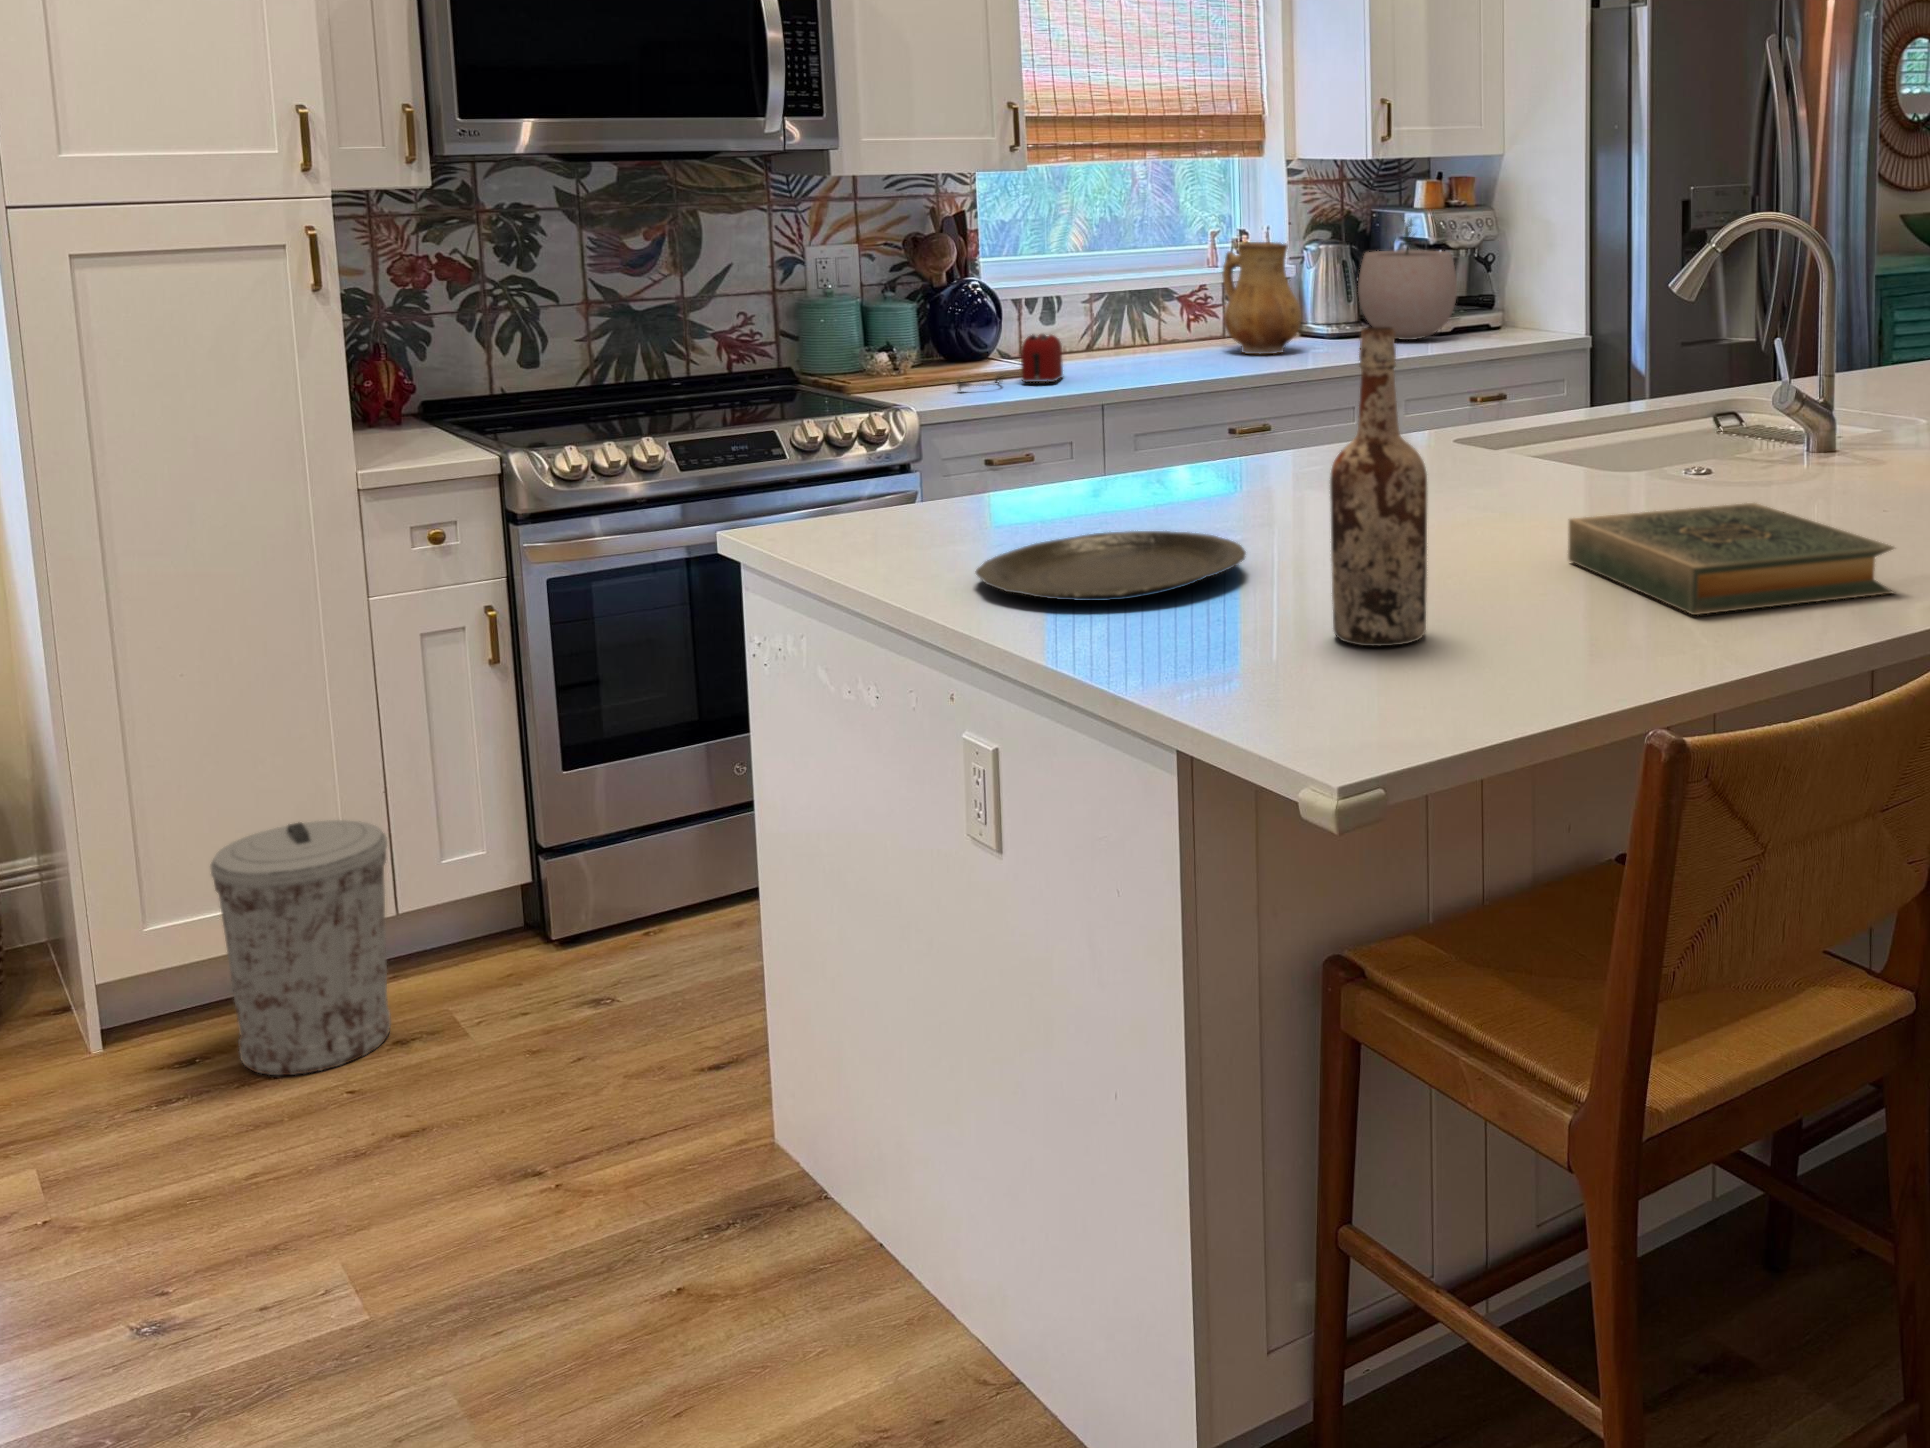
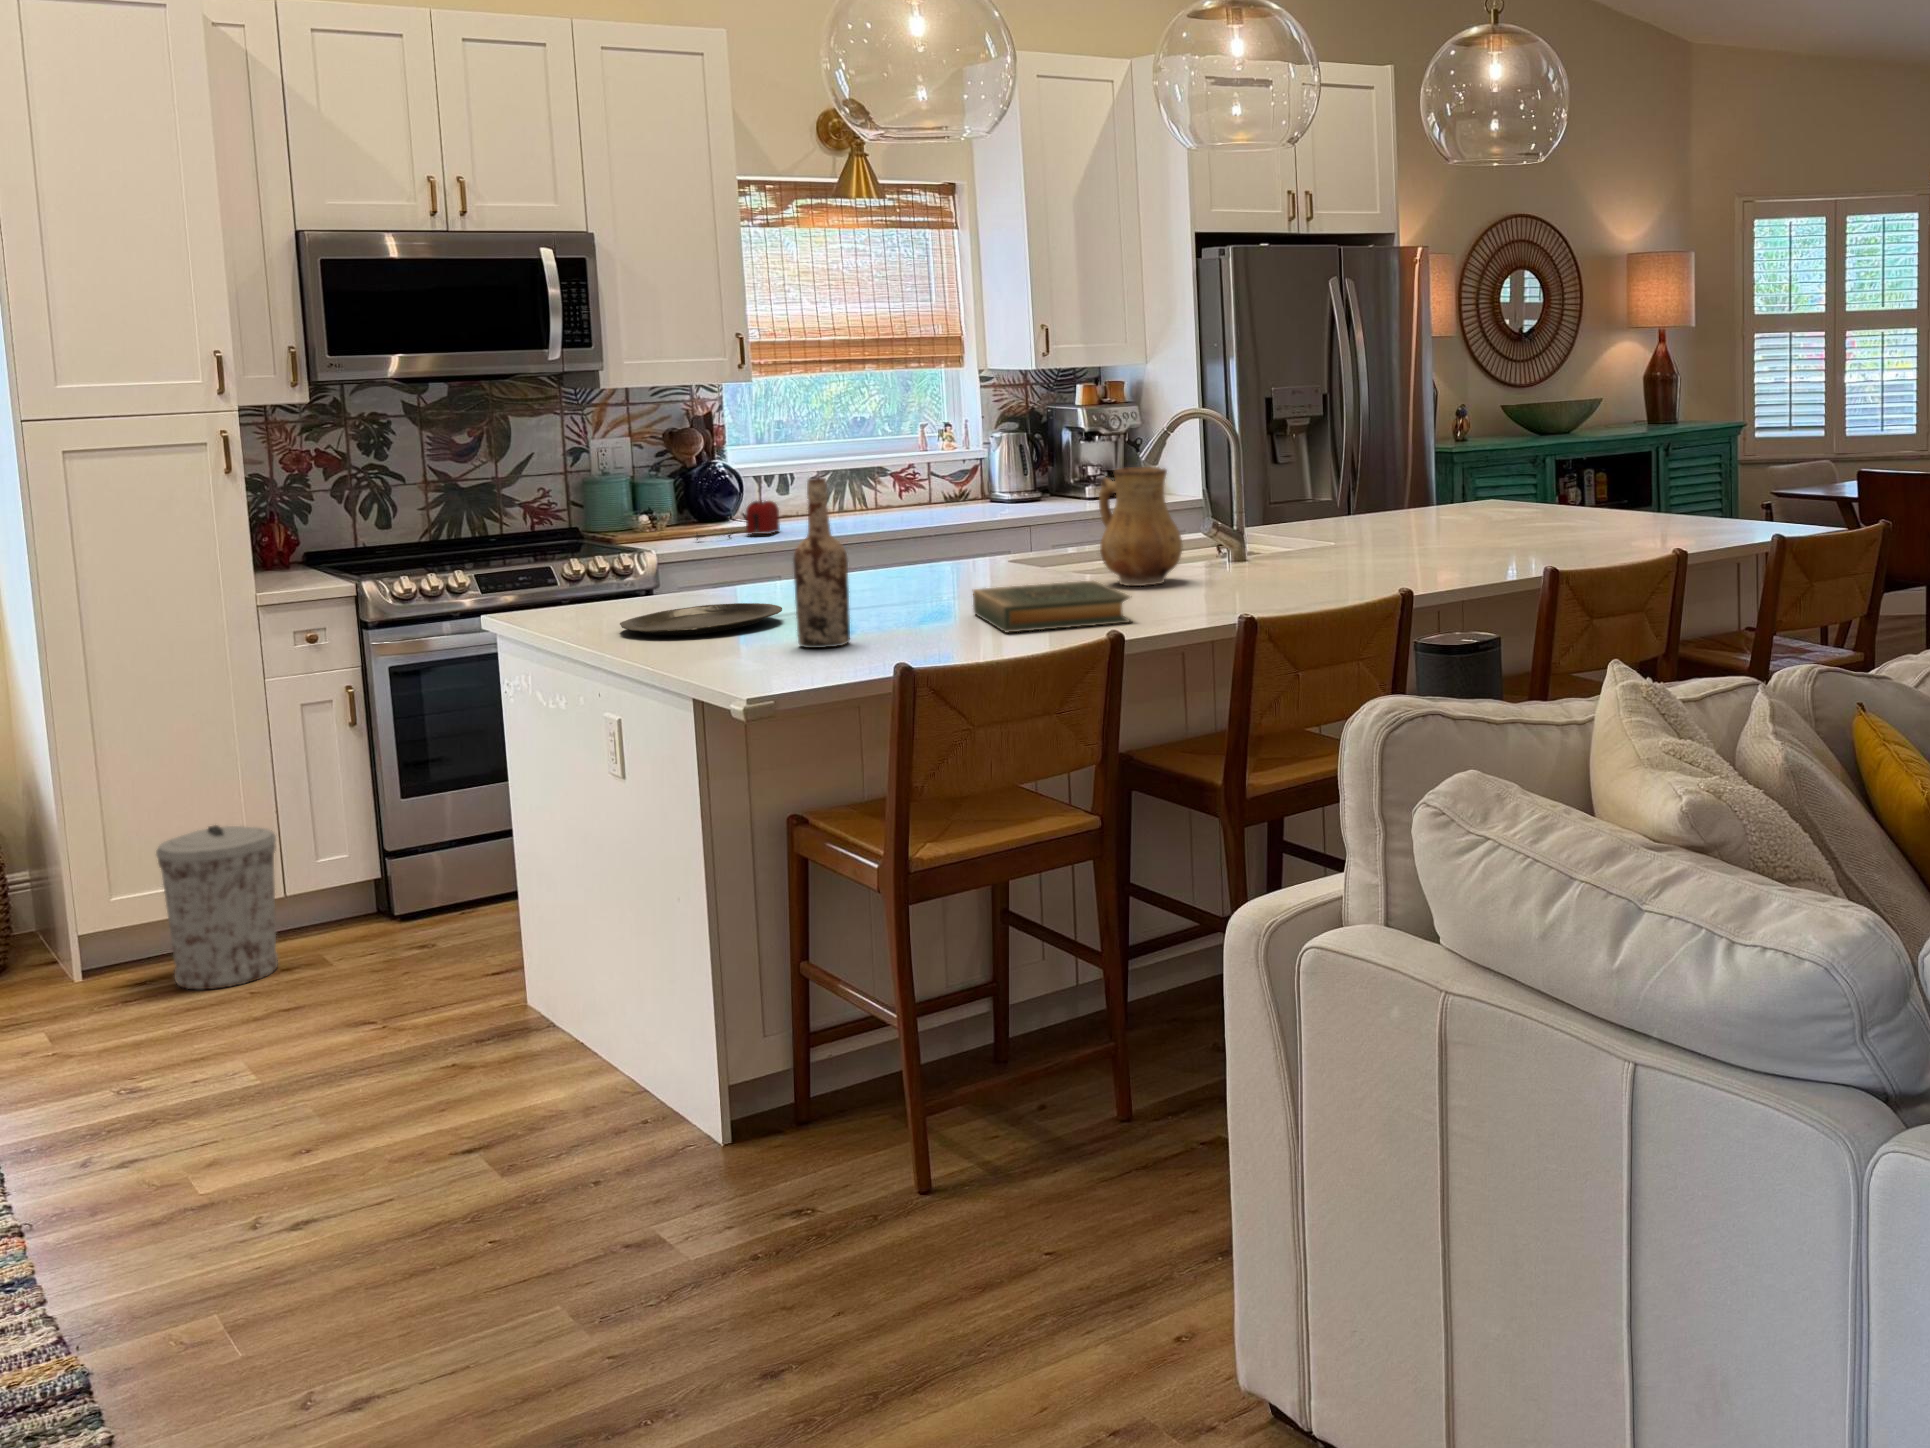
plant pot: present [1358,221,1457,340] -> none [1024,410,1099,503]
ceramic pitcher: present [1222,242,1301,354] -> present [1099,467,1183,586]

